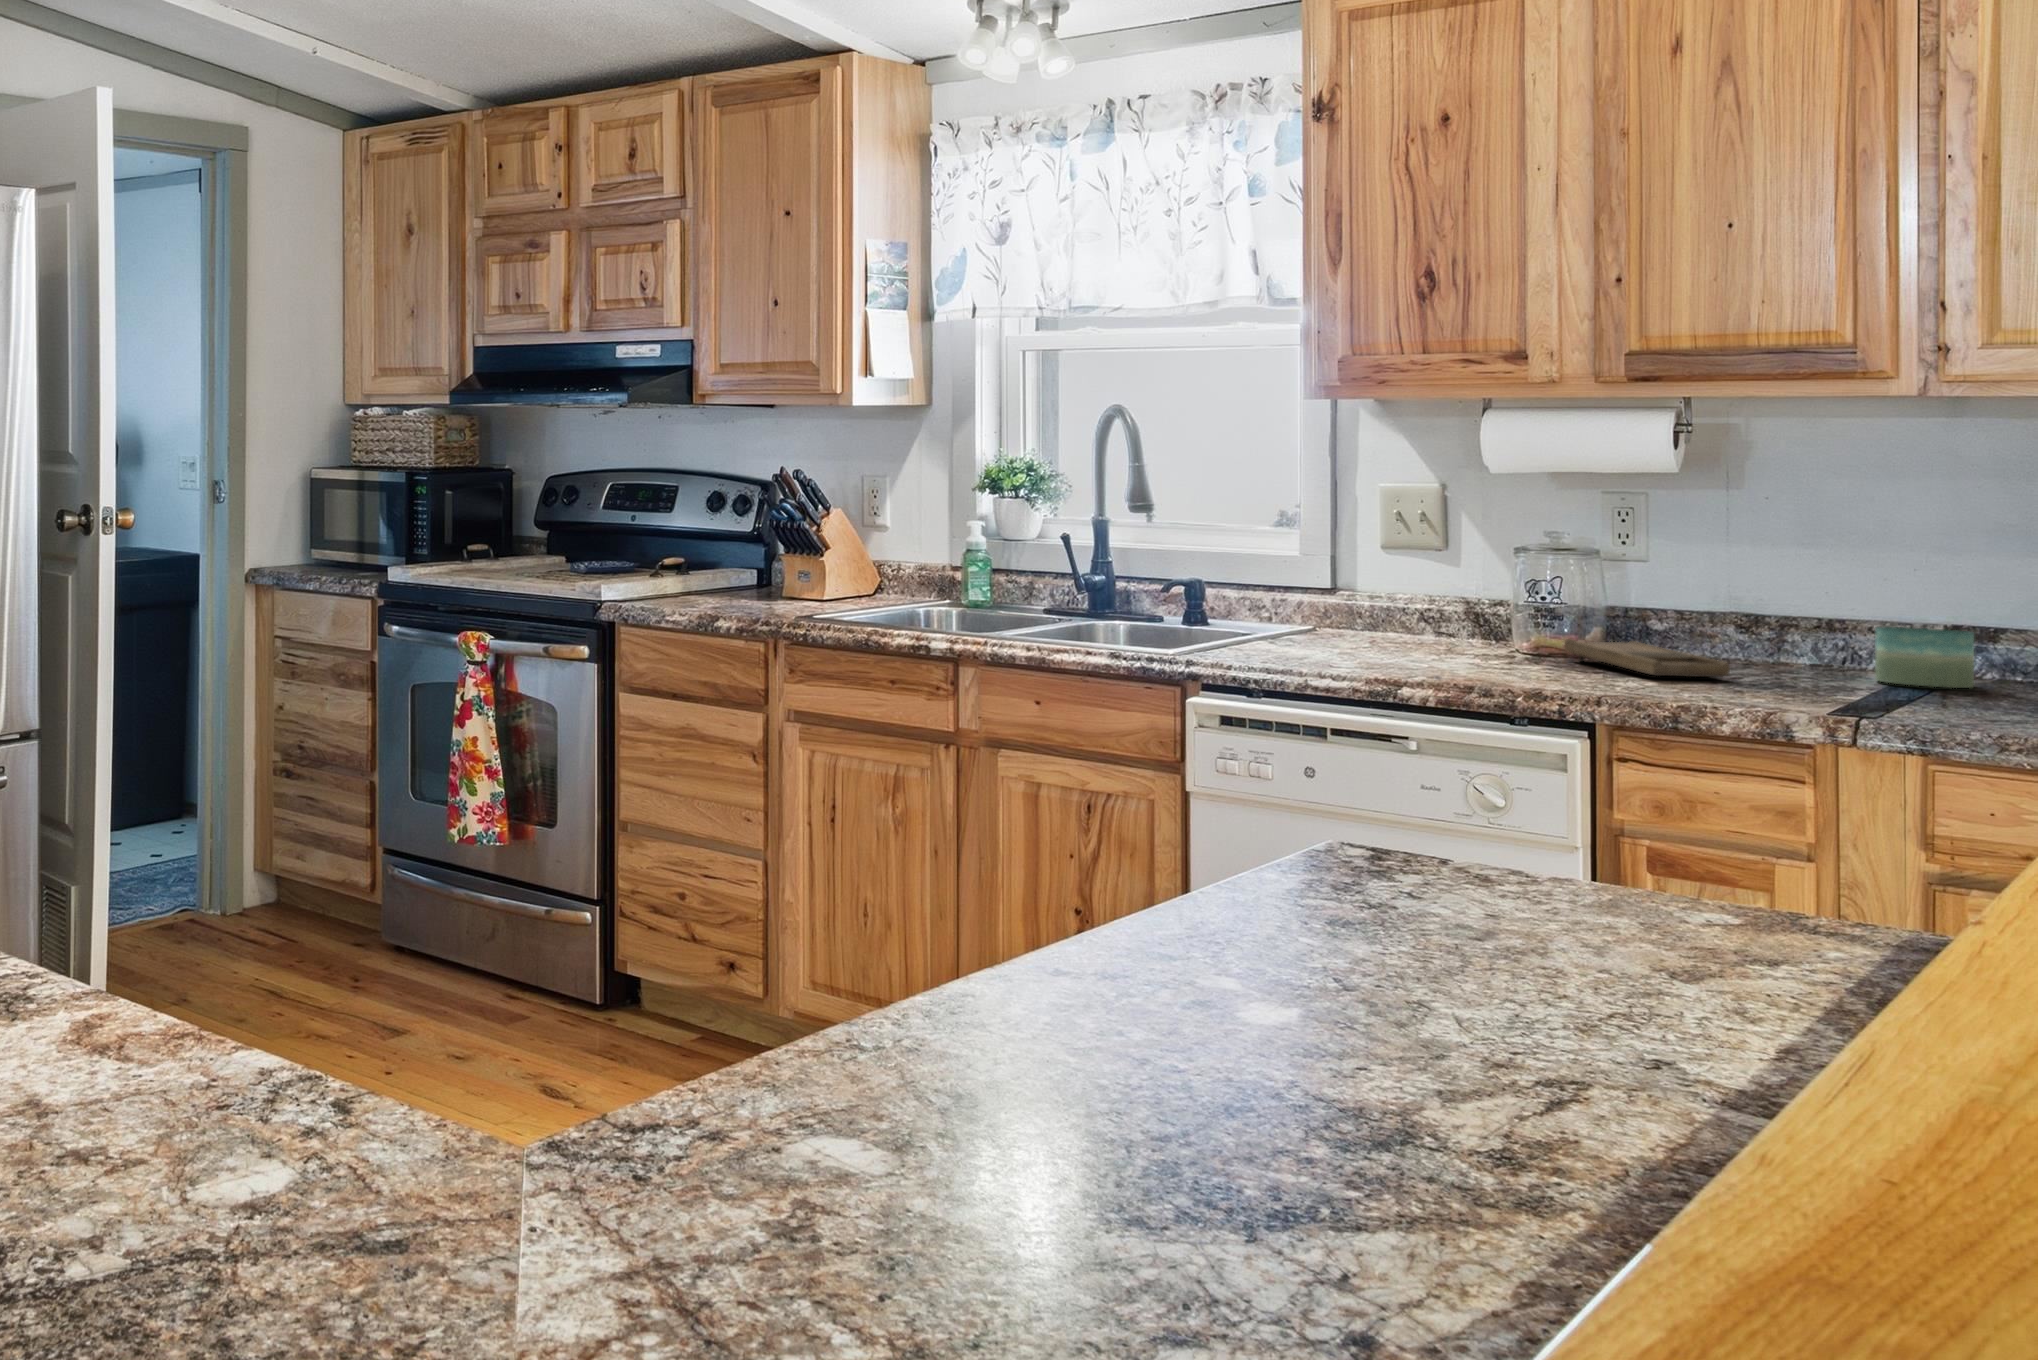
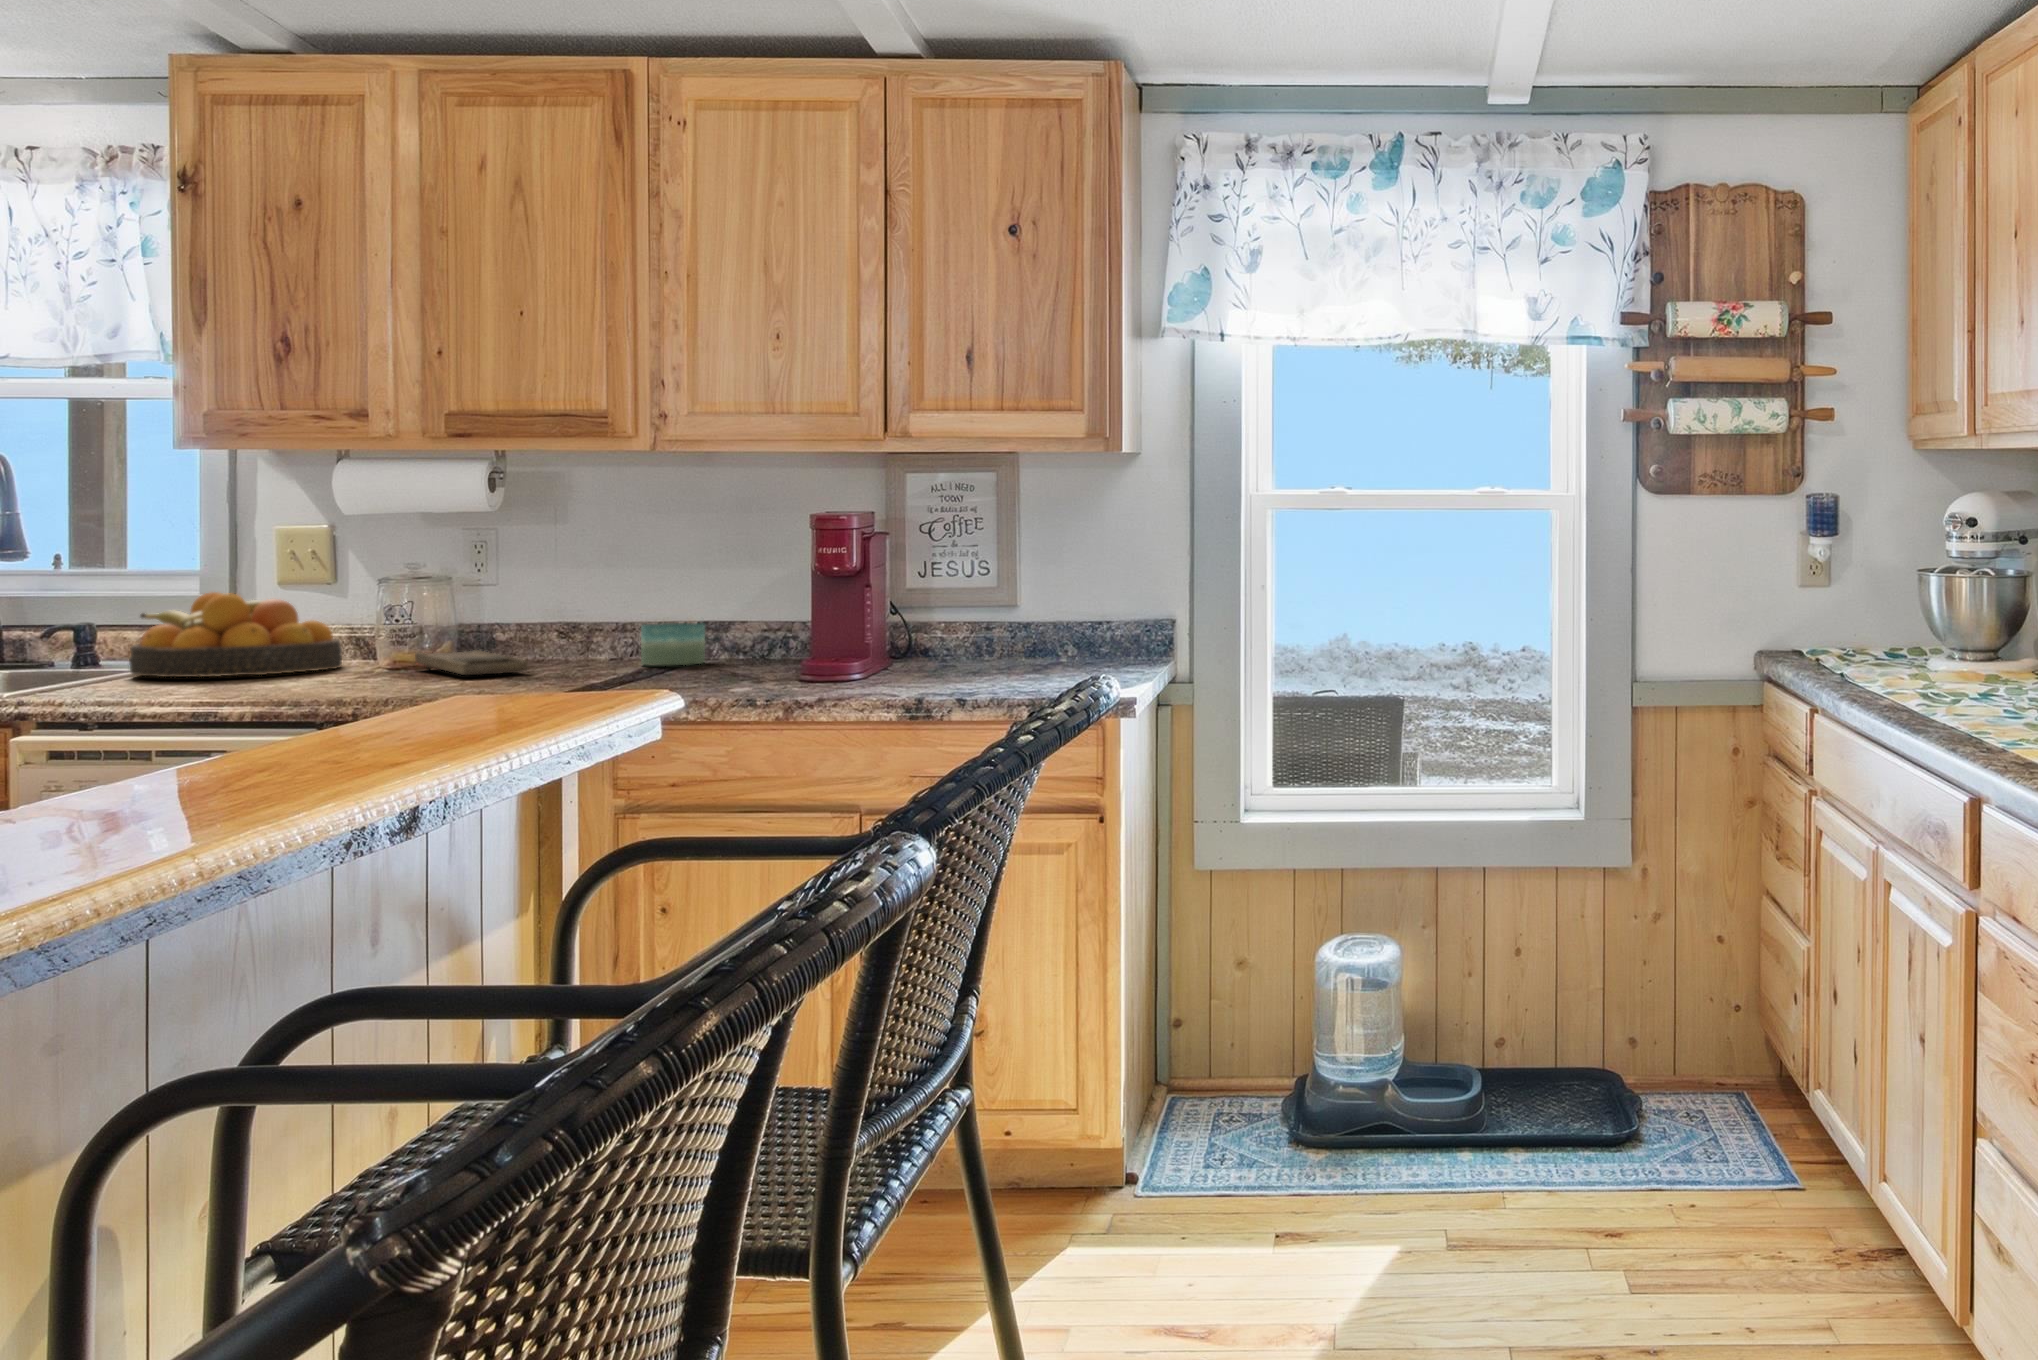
fruit bowl: none [1257,554,1467,651] -> present [129,592,342,677]

